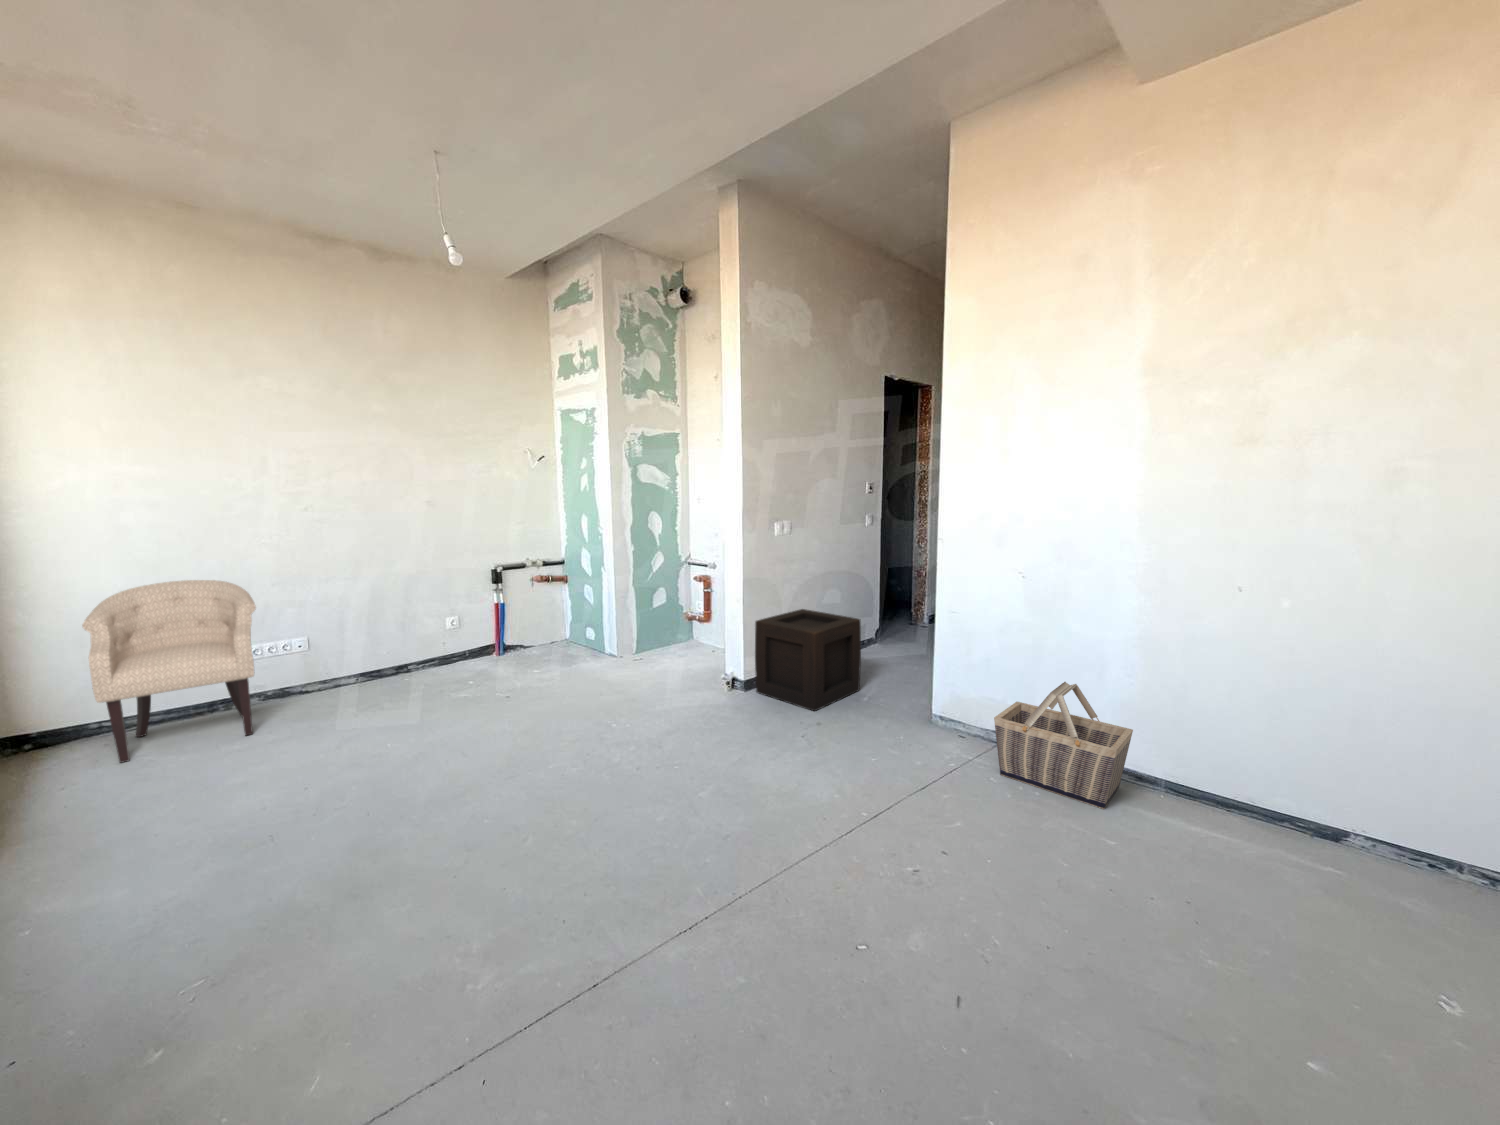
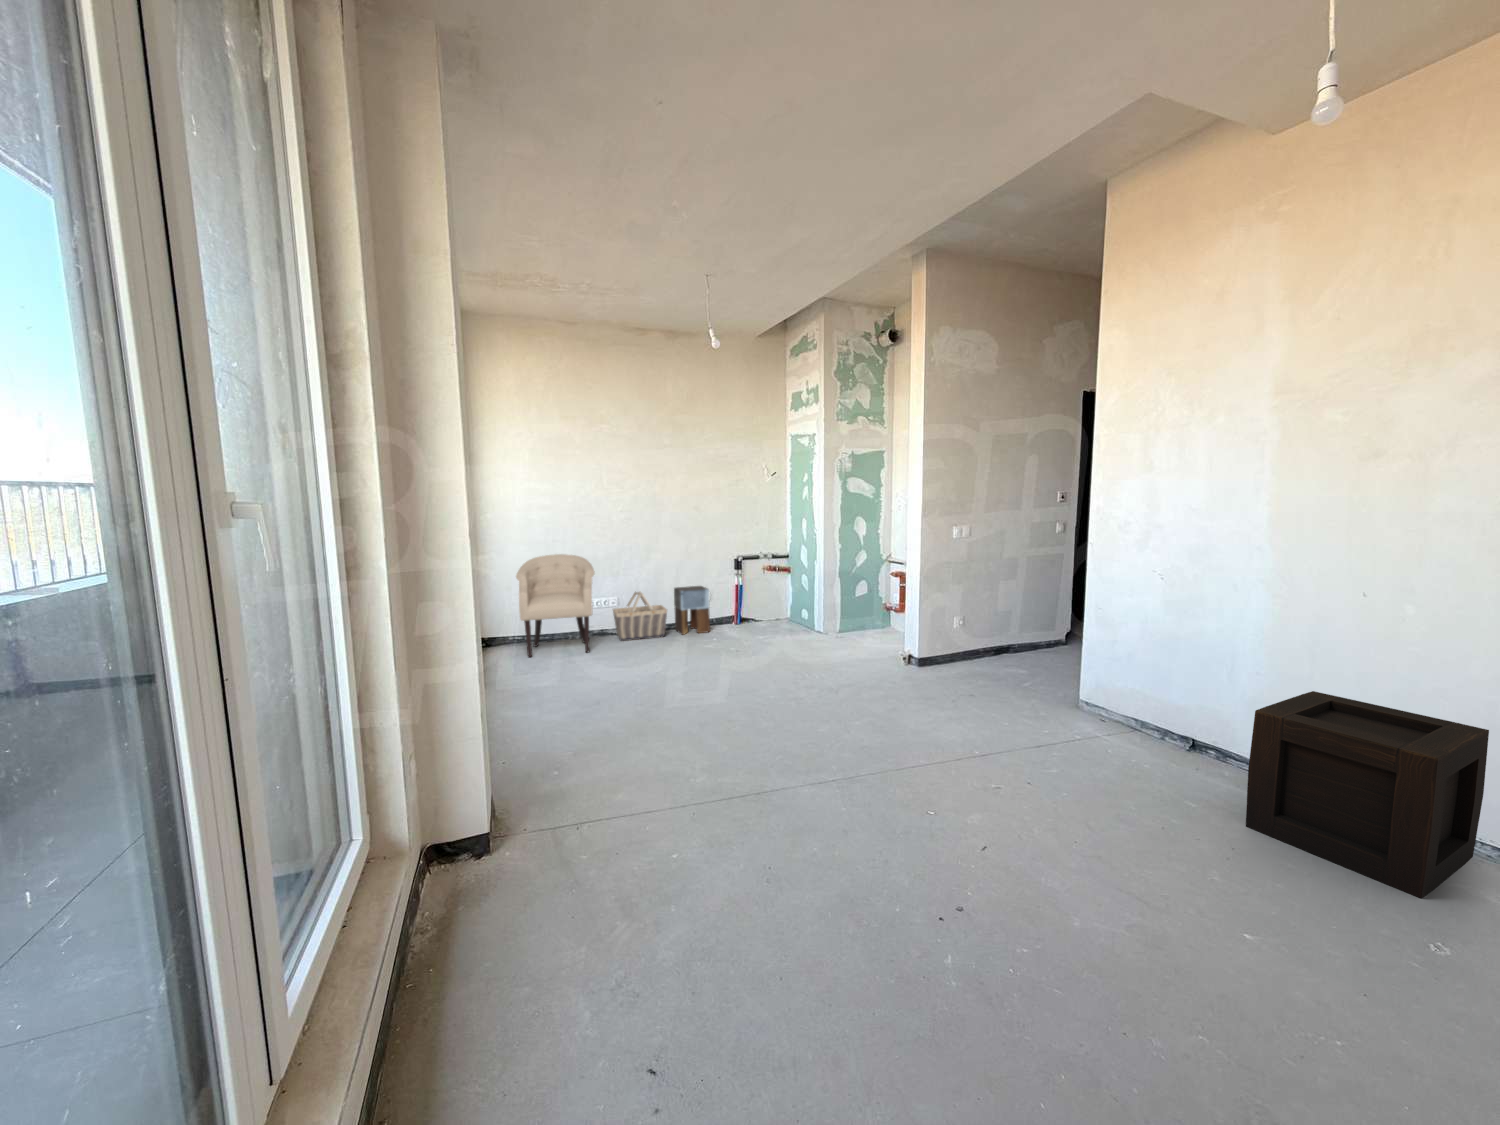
stool: none [400,609,461,681] -> present [674,586,710,635]
wooden crate: present [755,609,861,711] -> present [1246,691,1489,898]
basket: present [994,682,1133,809] -> present [613,592,667,641]

